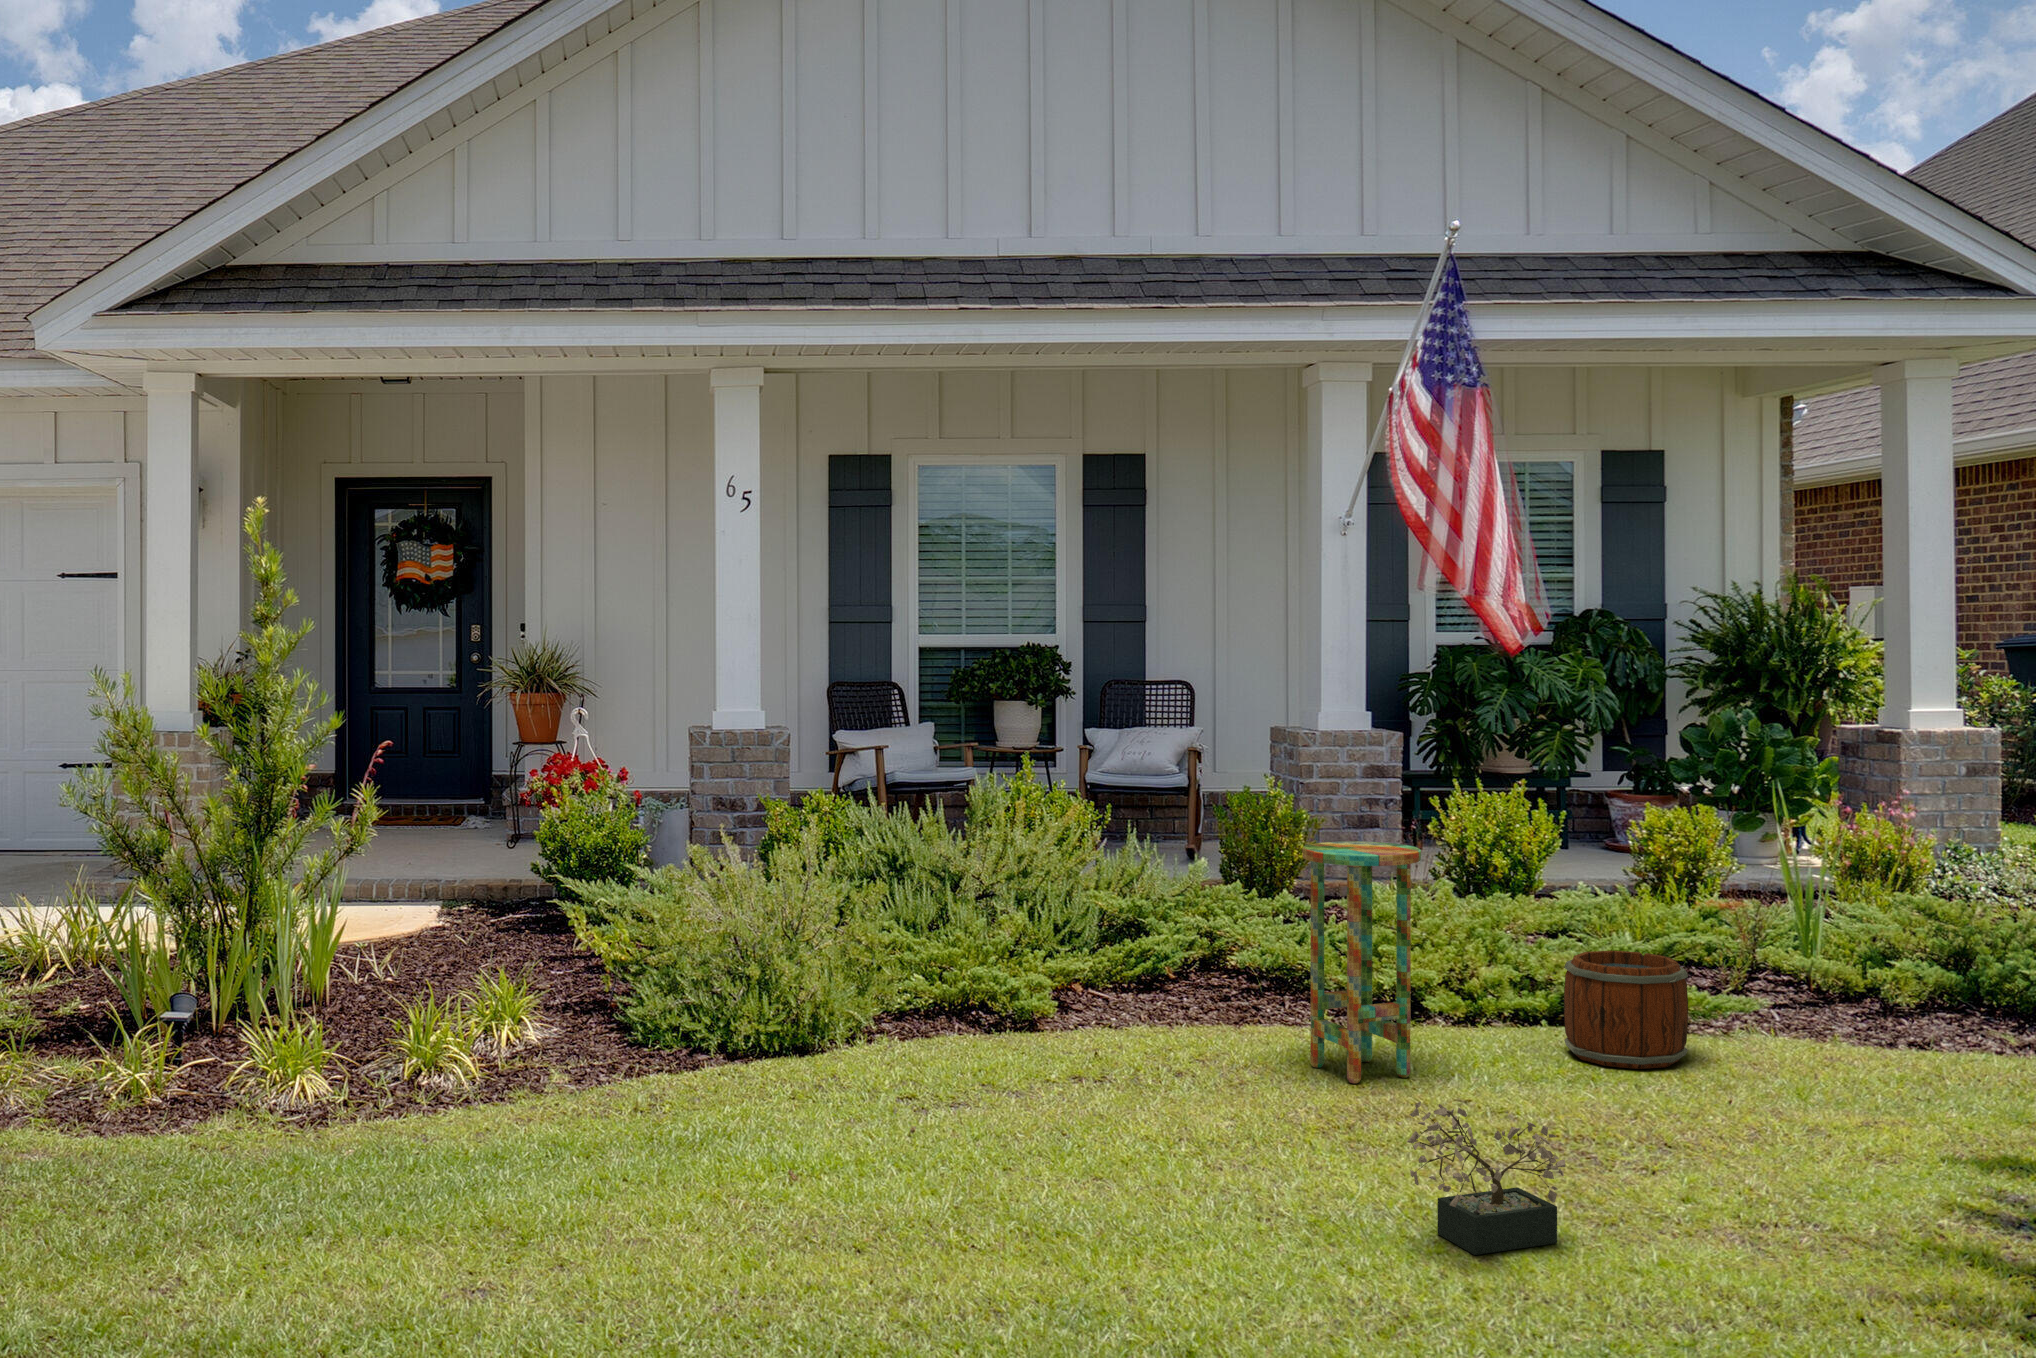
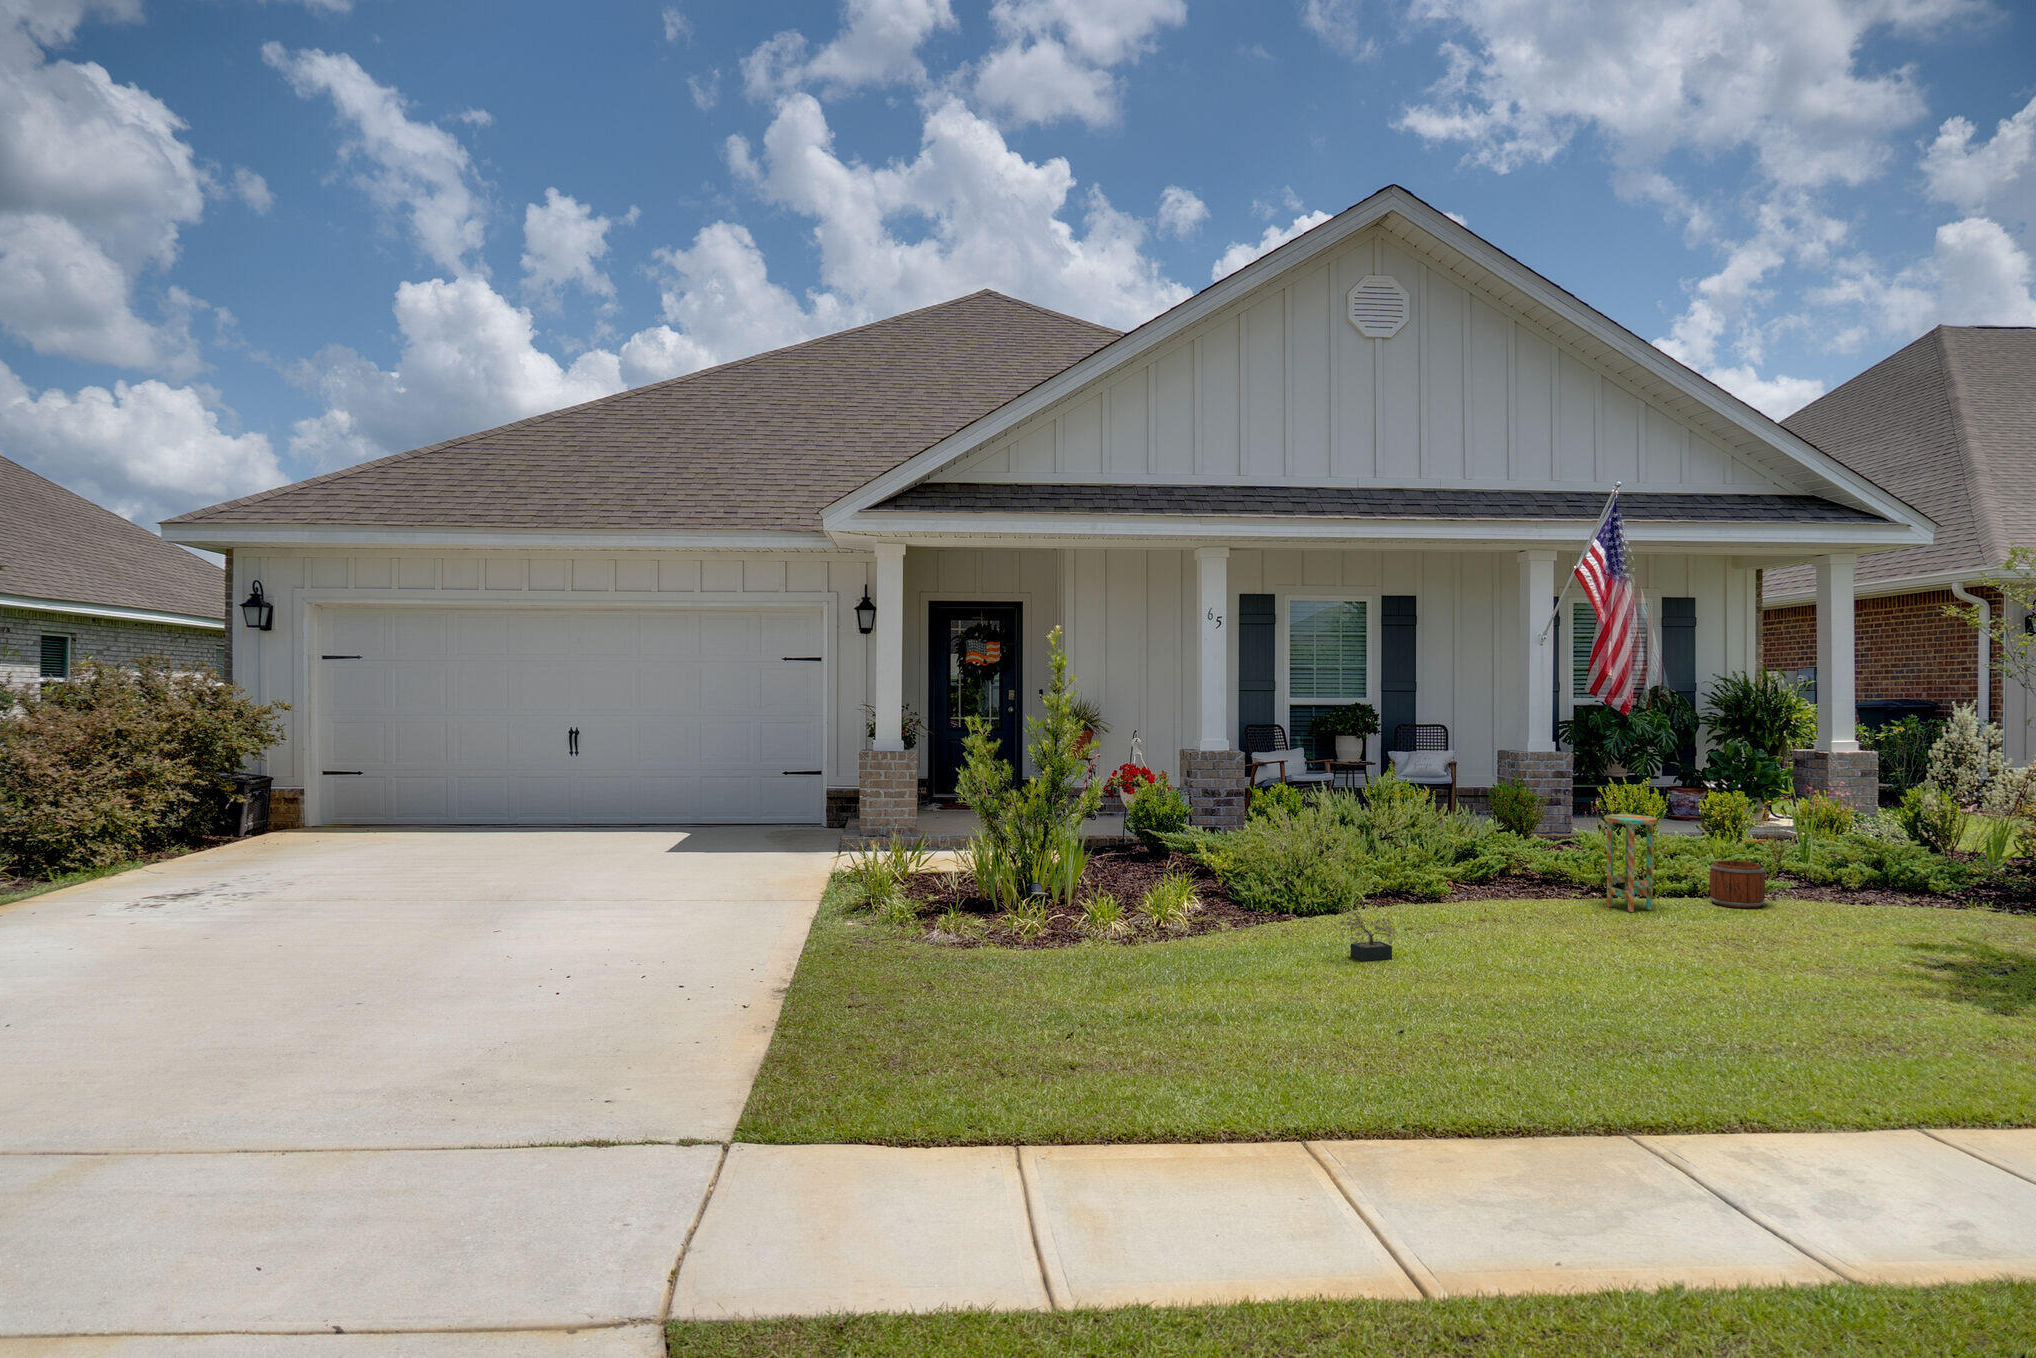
decorative plant: present [1407,1102,1566,1255] -> present [1340,910,1396,961]

